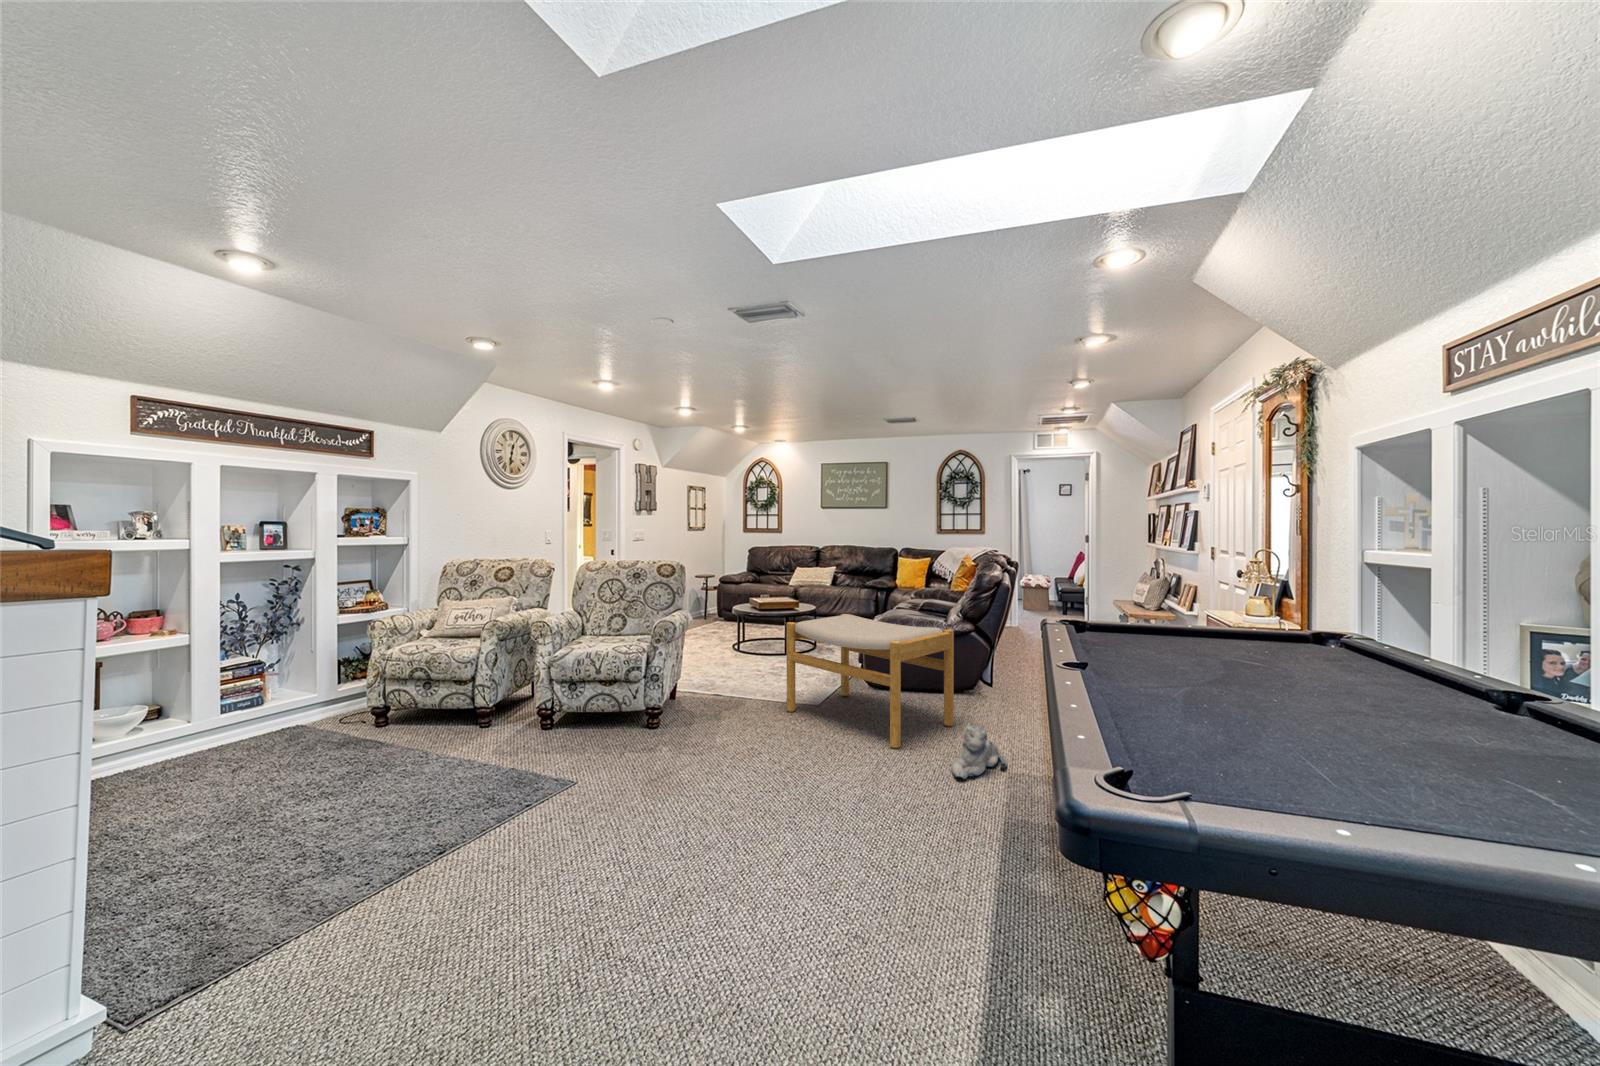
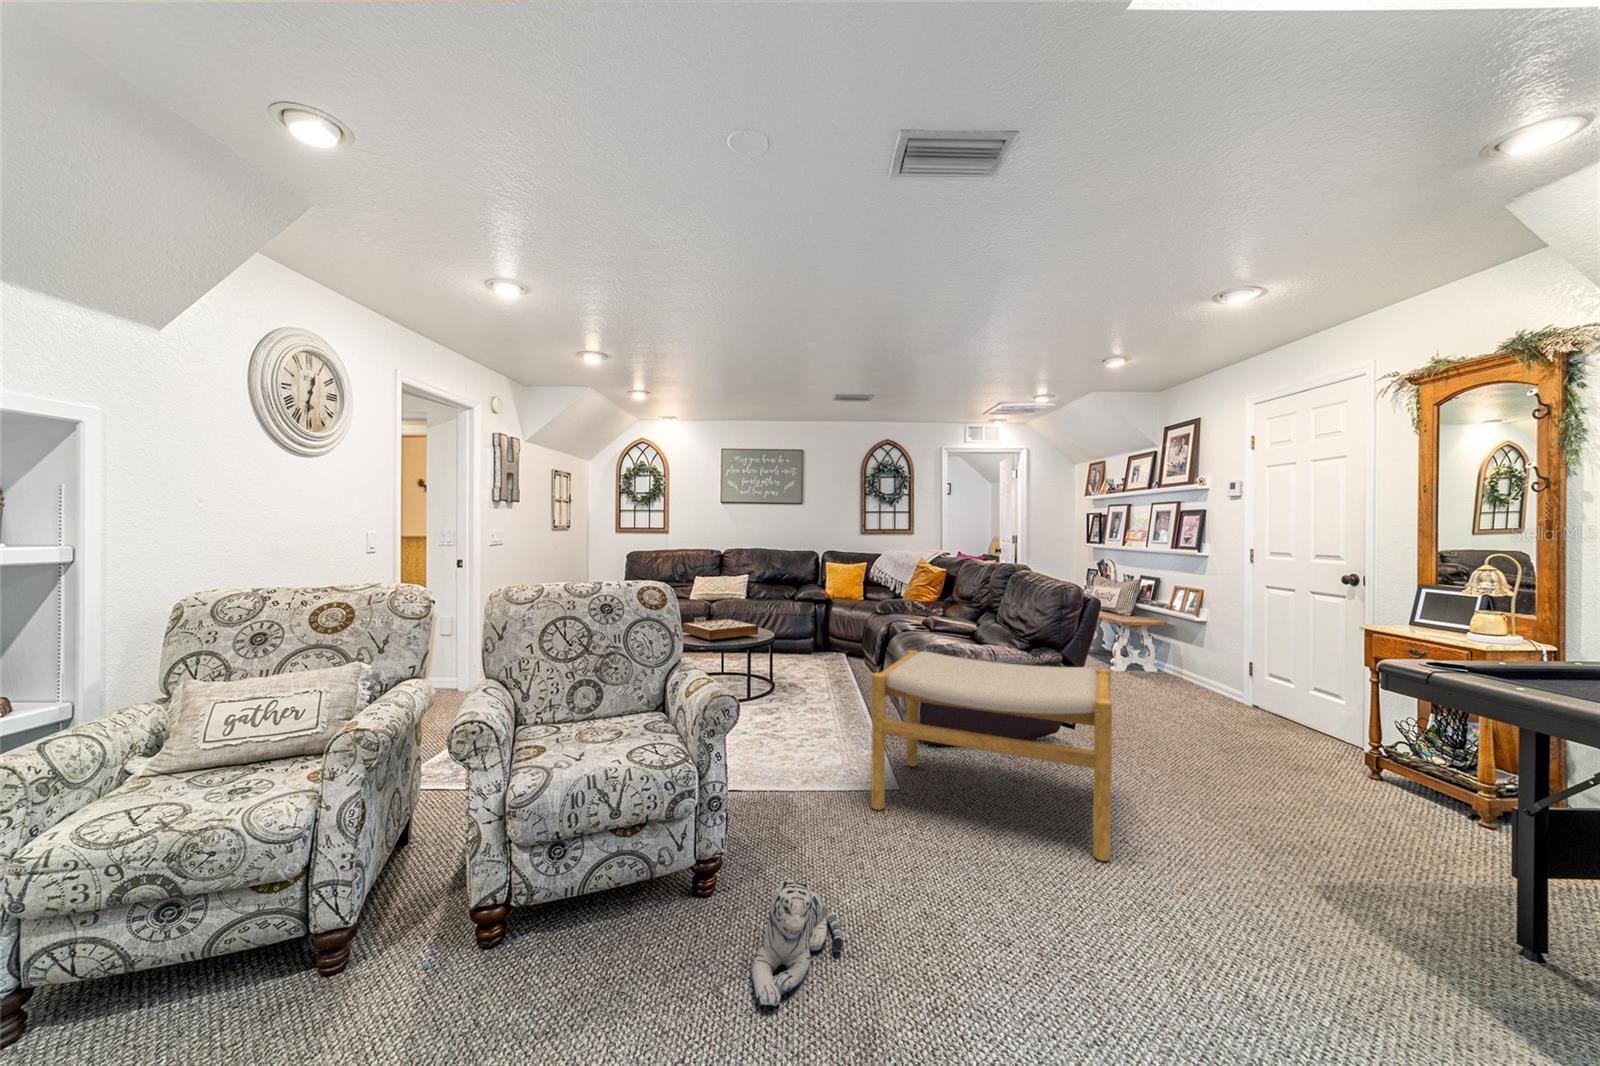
plush toy: present [952,723,1007,779] -> present [752,880,843,1006]

